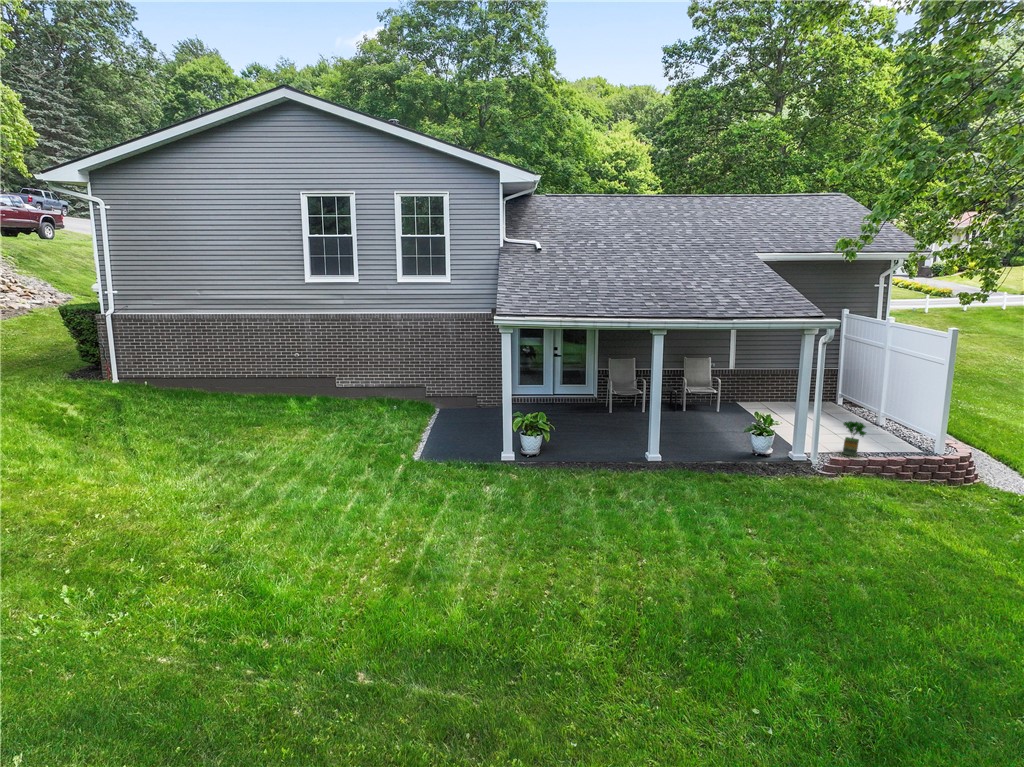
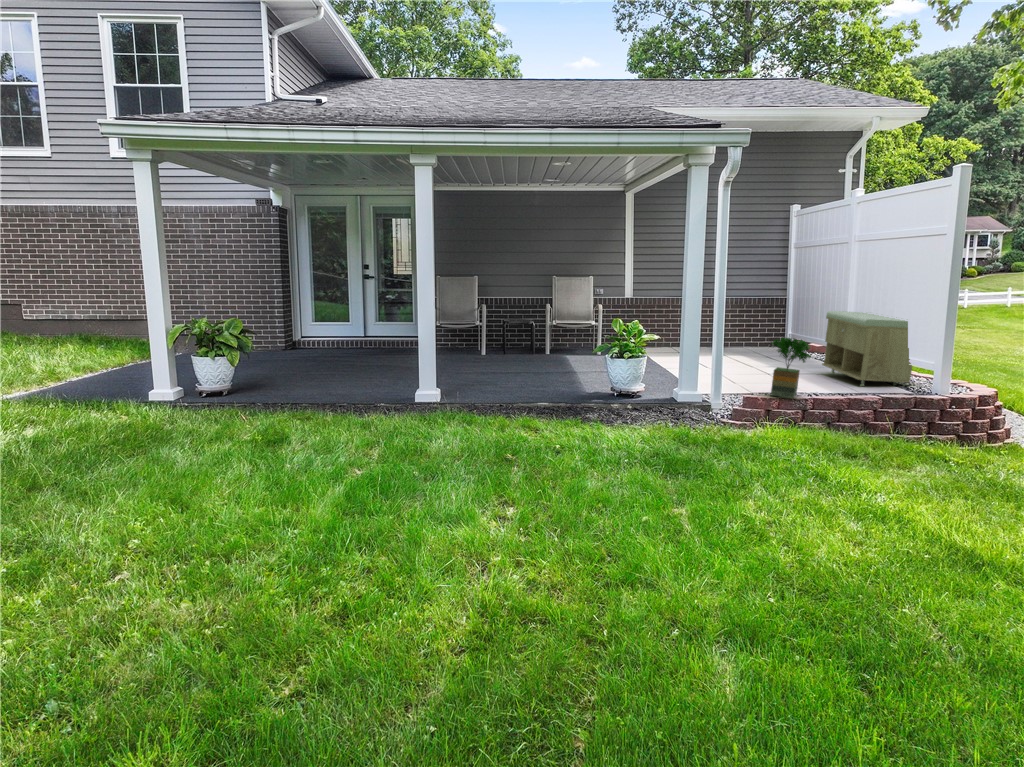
storage bench: none [868,395,928,446] -> present [822,311,912,386]

